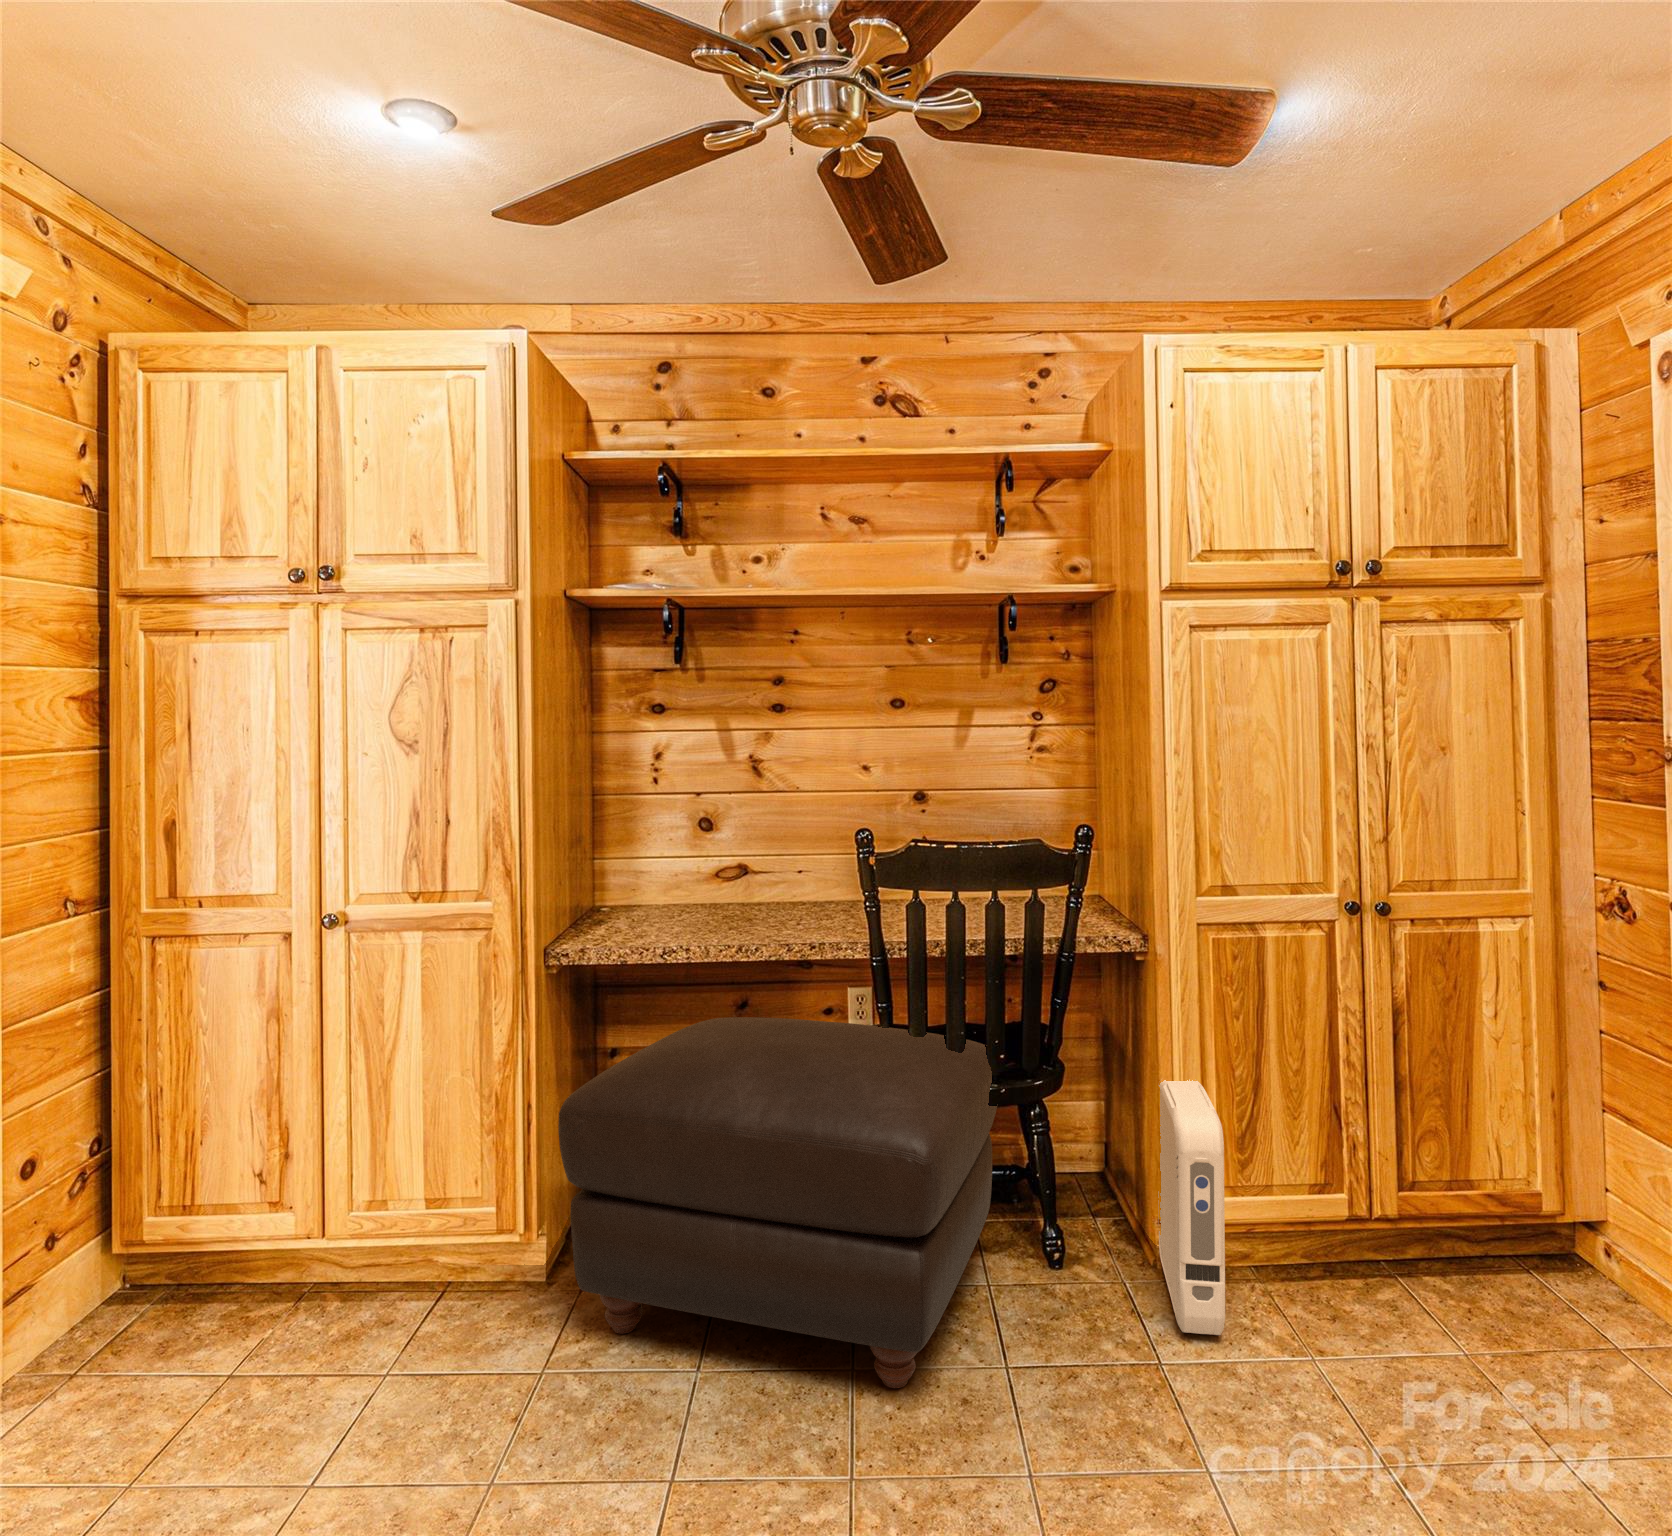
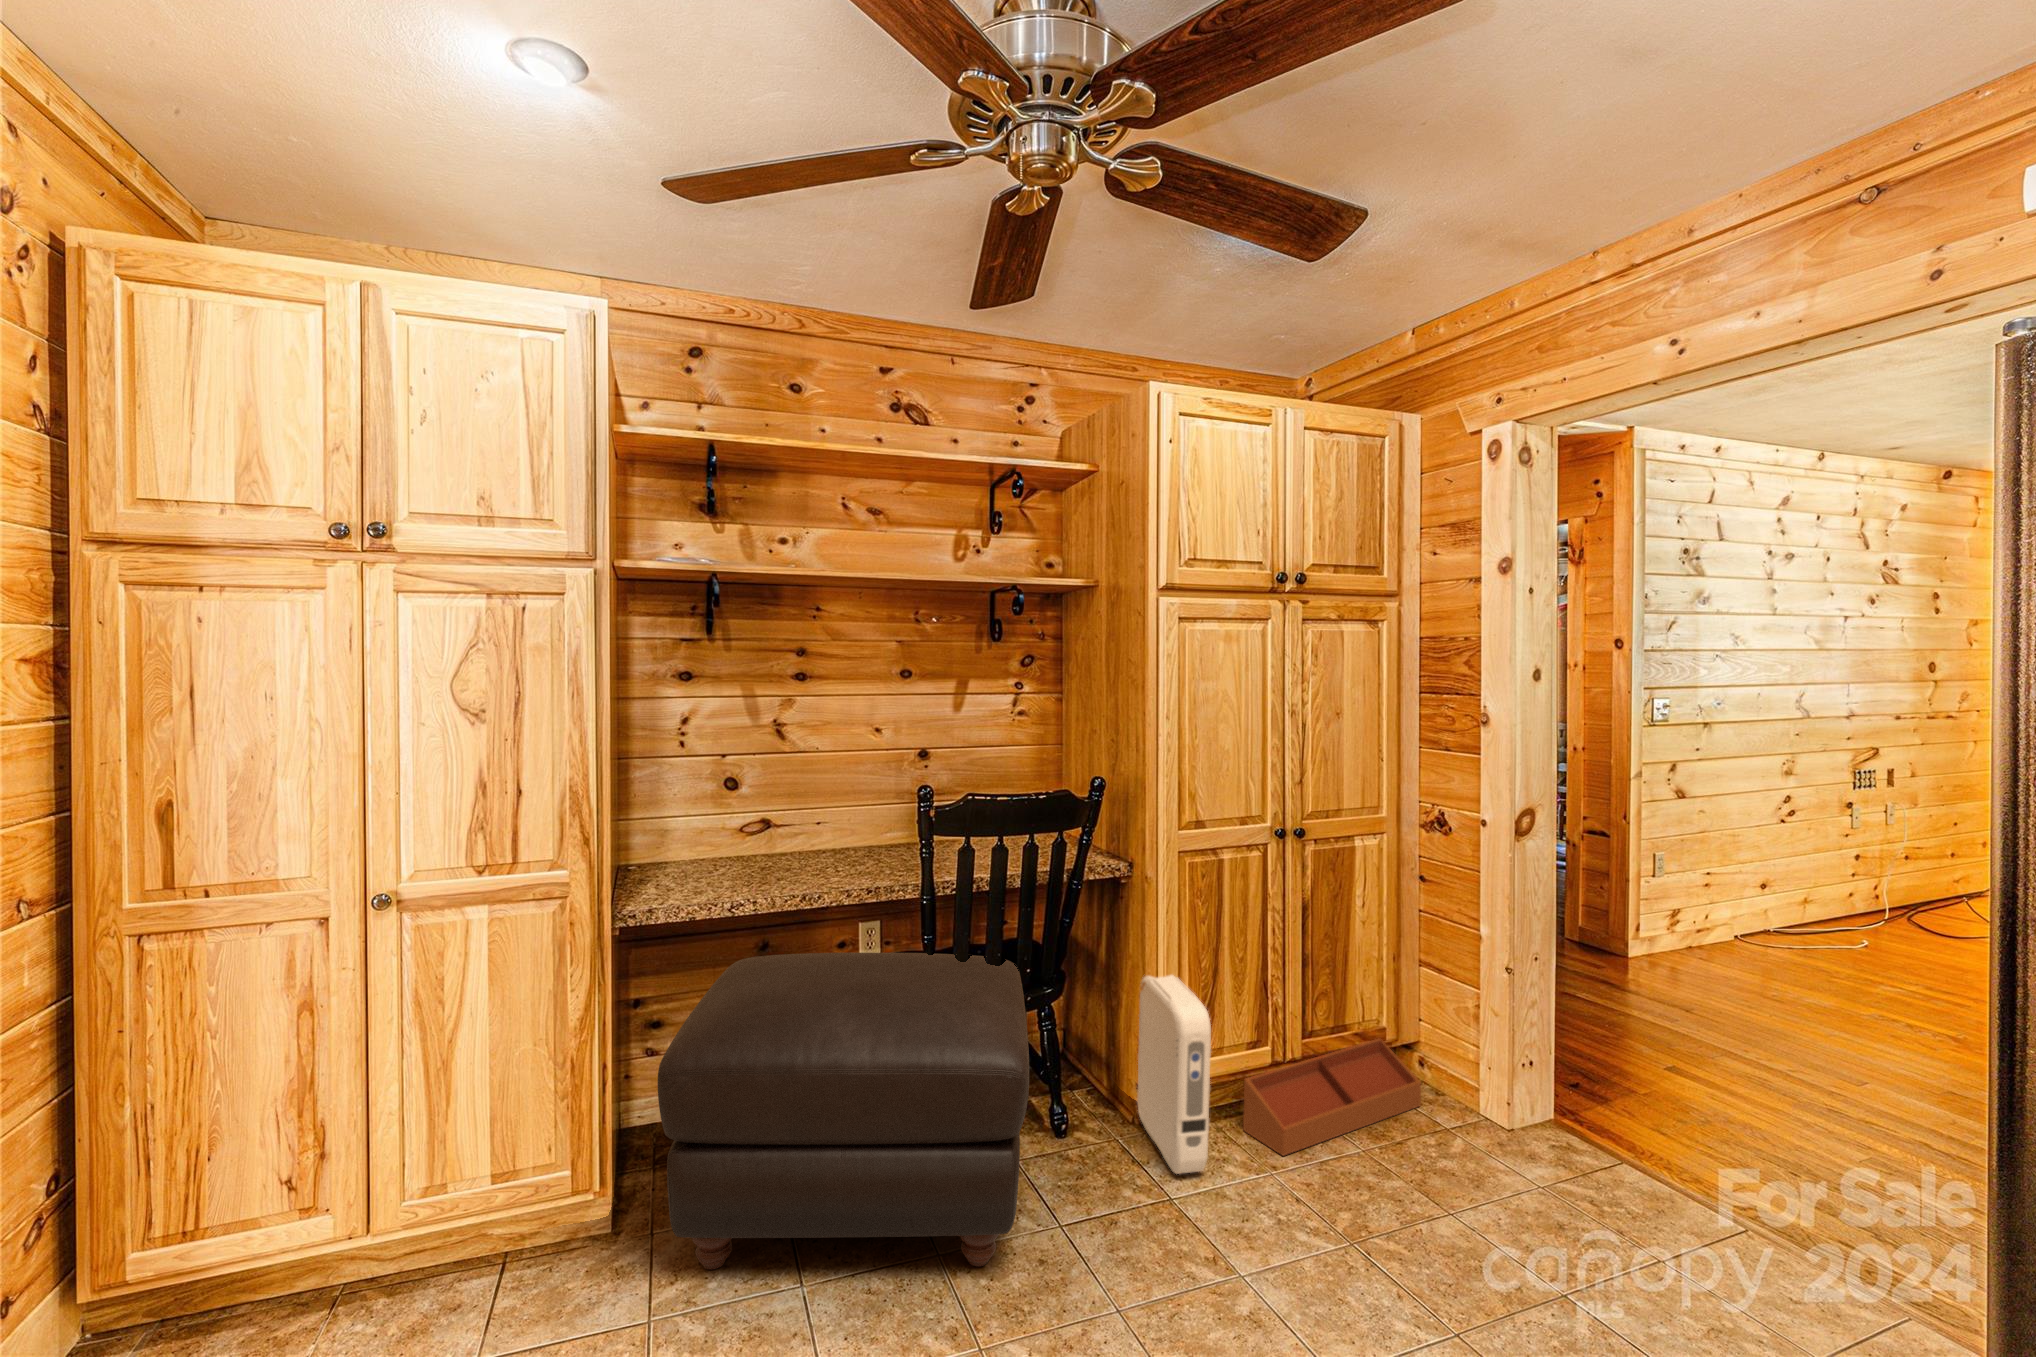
storage bin: none [1301,1207,1596,1338] -> present [1243,1039,1421,1156]

